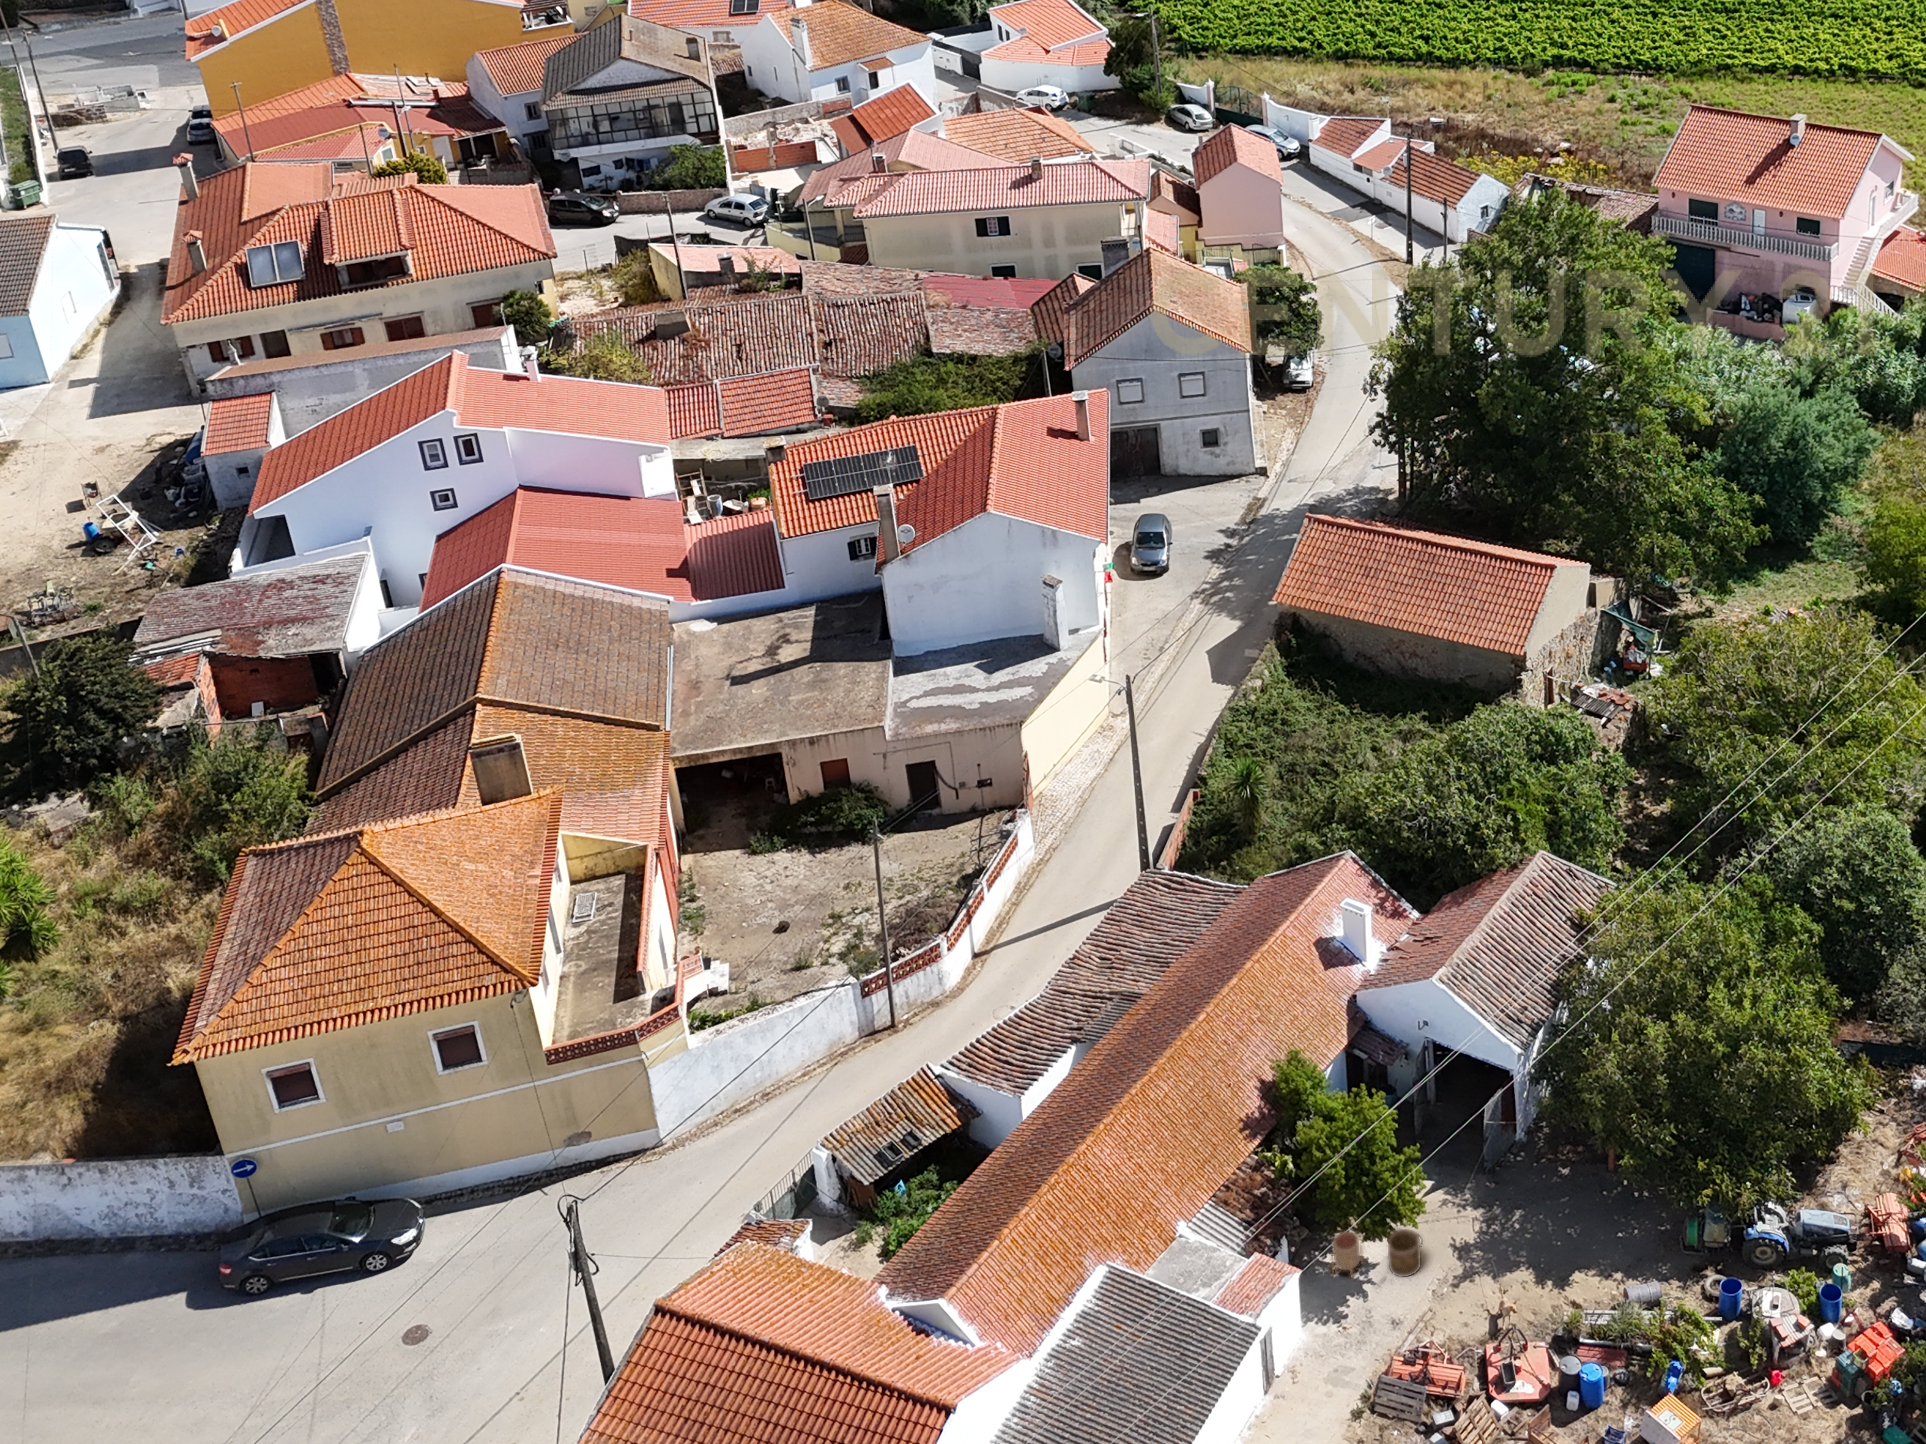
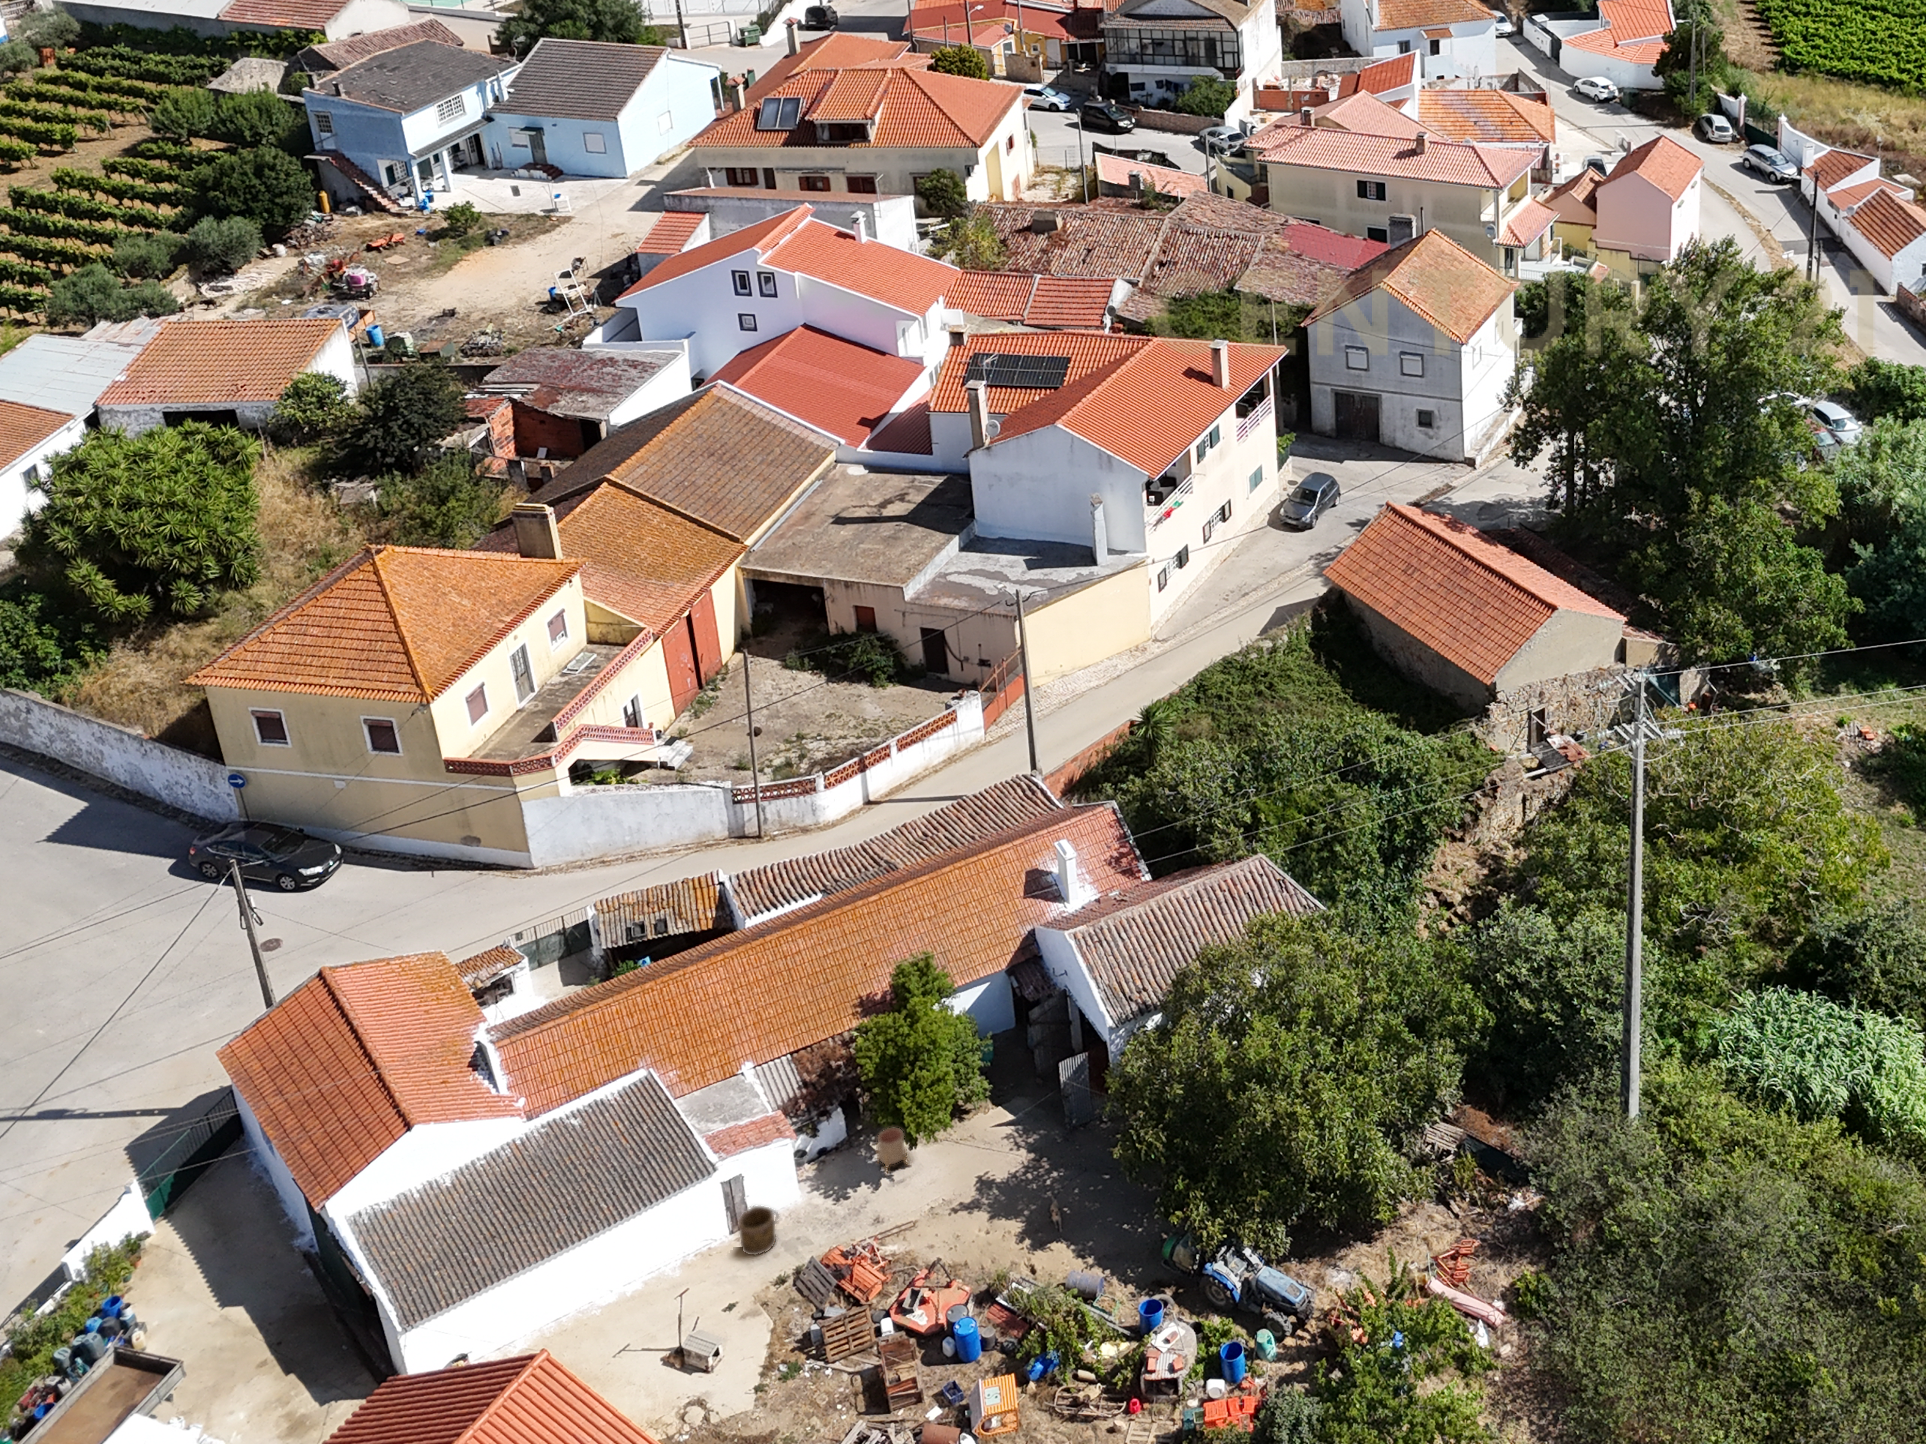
bucket: present [1388,1229,1422,1277] -> present [738,1206,777,1255]

